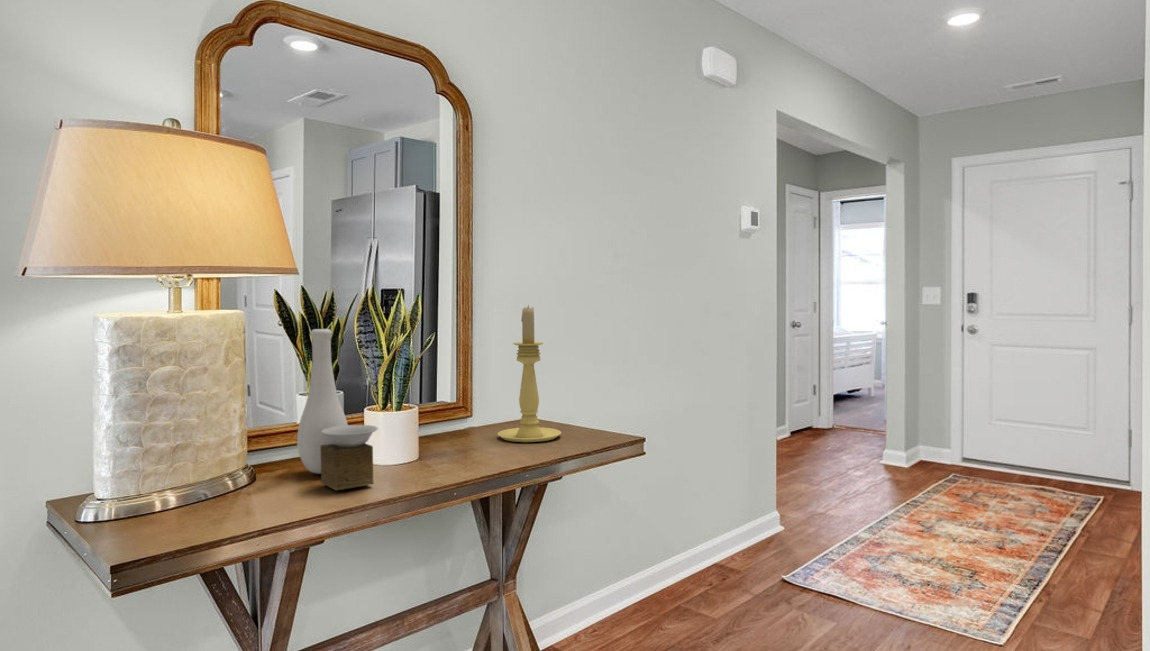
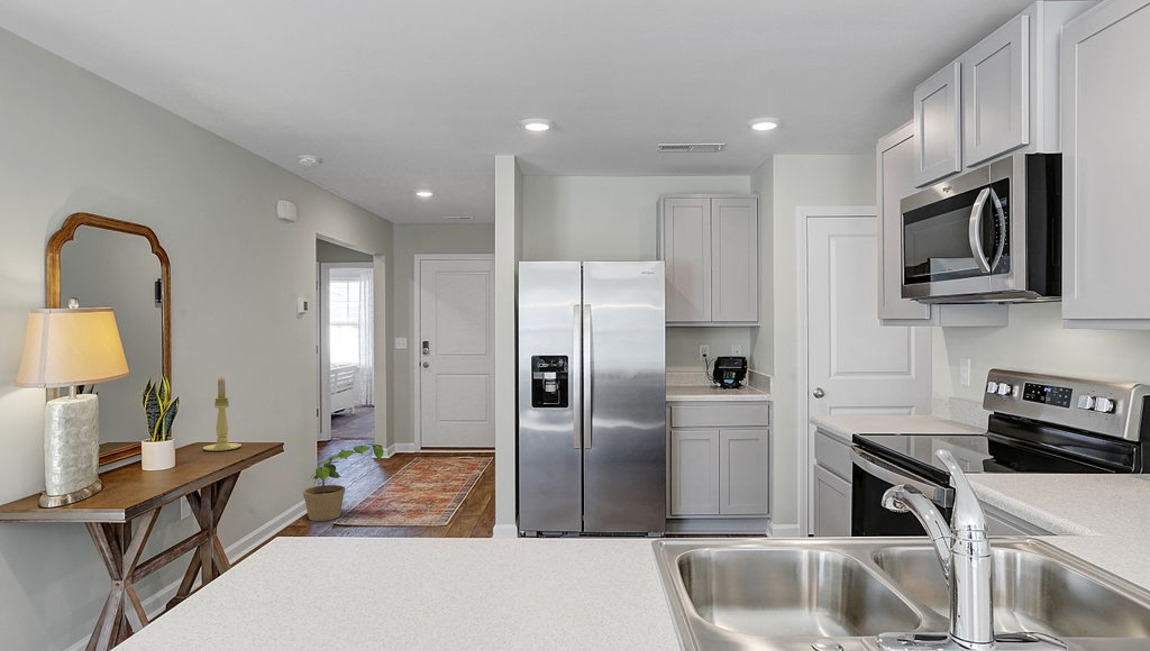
vase: present [297,329,378,490] -> none [132,399,192,474]
potted plant: none [741,451,875,568] -> present [303,444,384,521]

